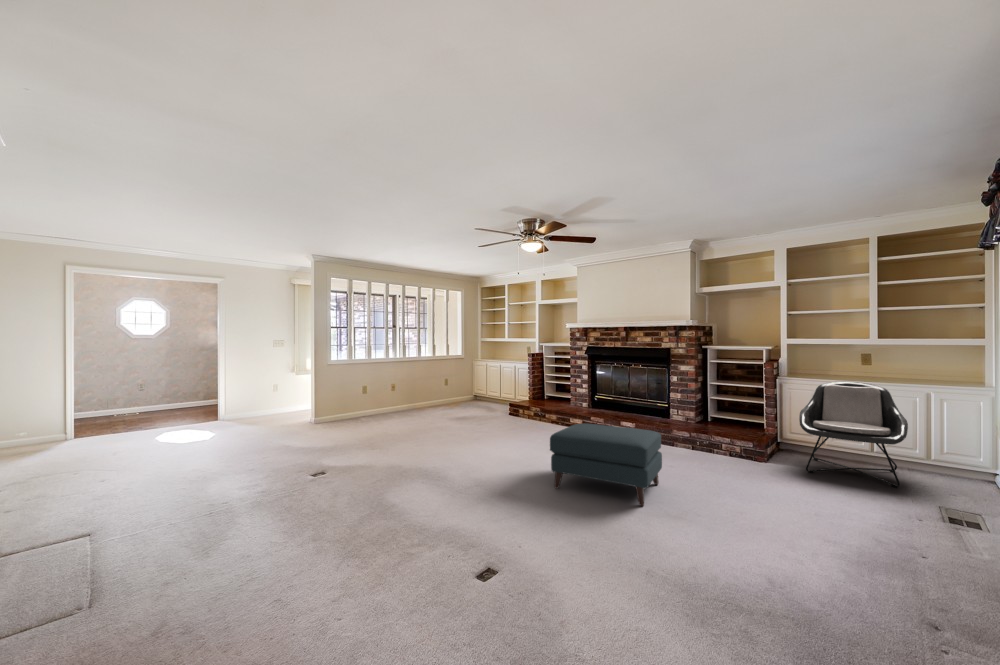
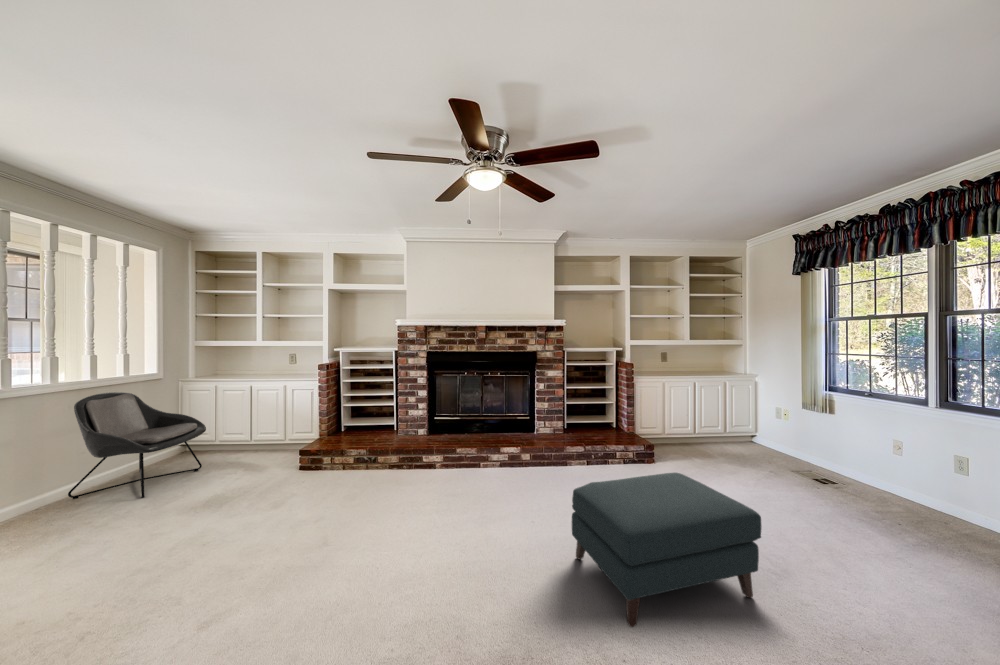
lounge chair: present [799,382,908,488] -> present [68,392,206,499]

